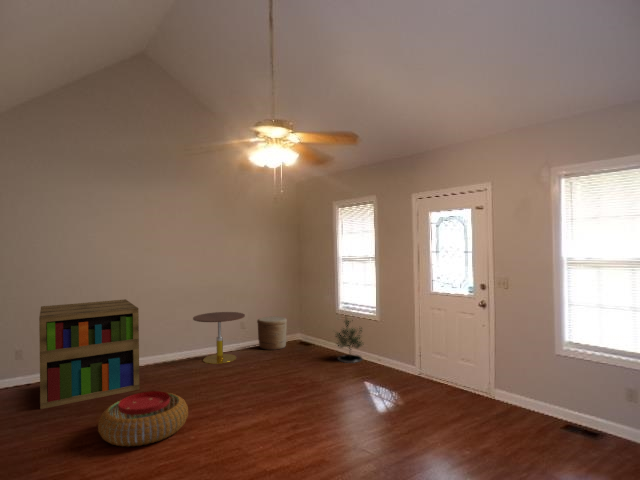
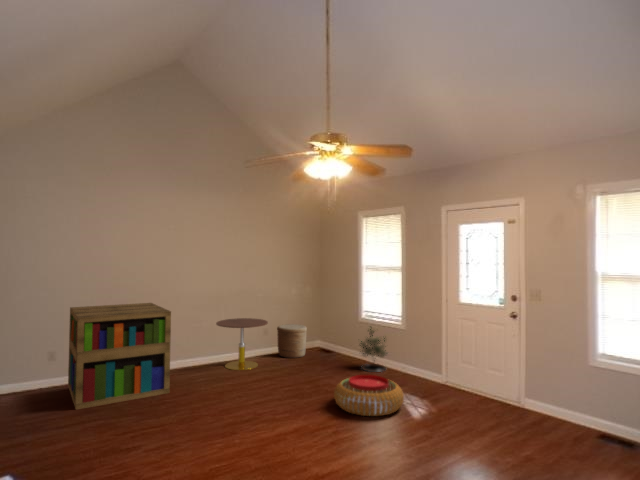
pouf: present [98,391,188,447] -> present [334,375,404,416]

